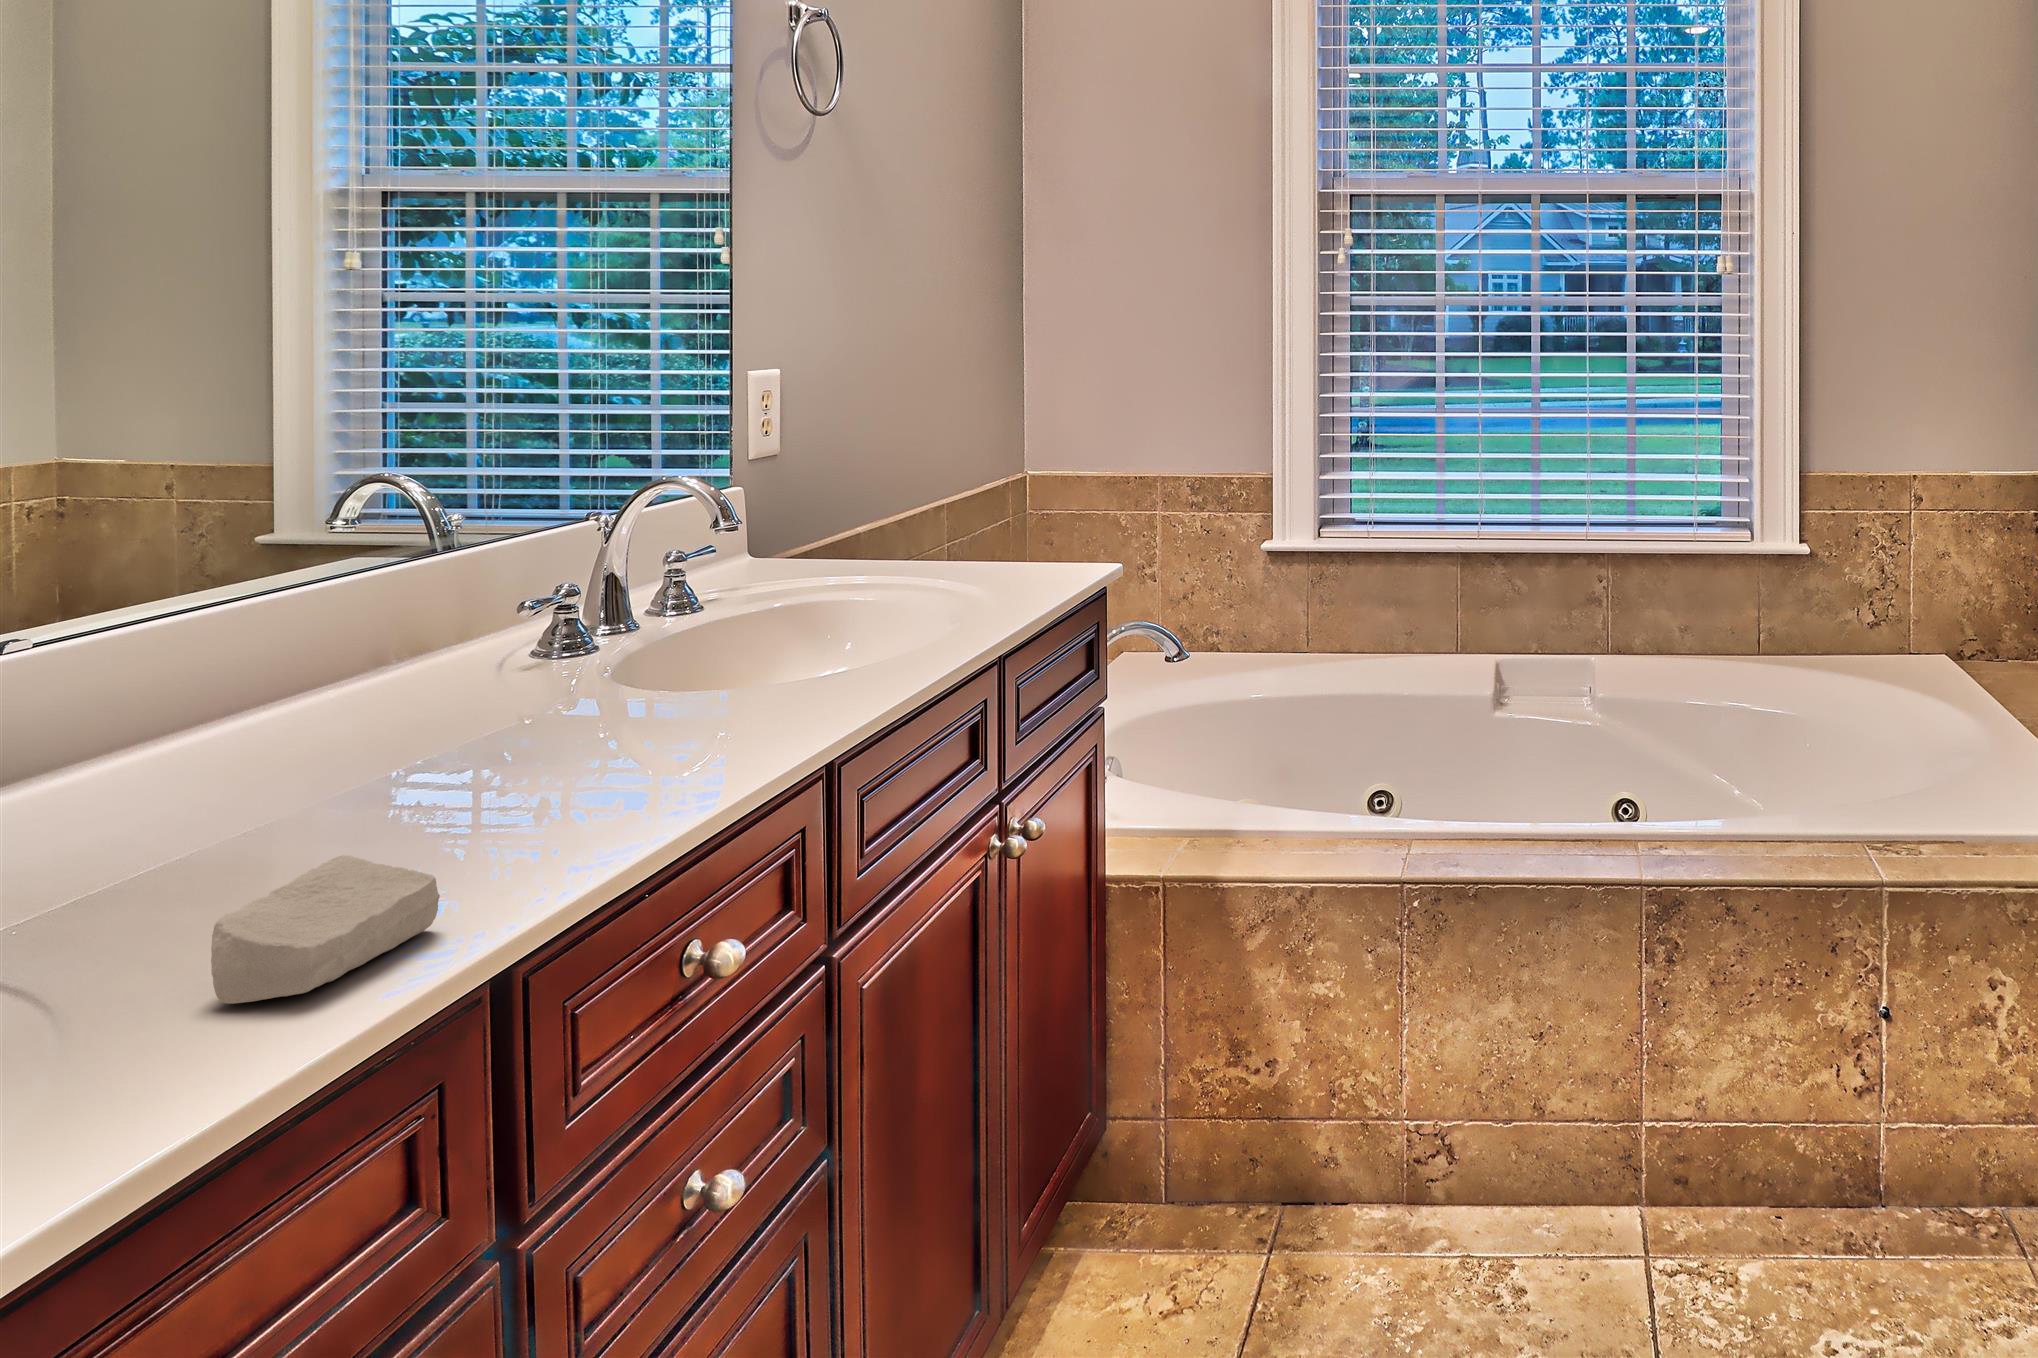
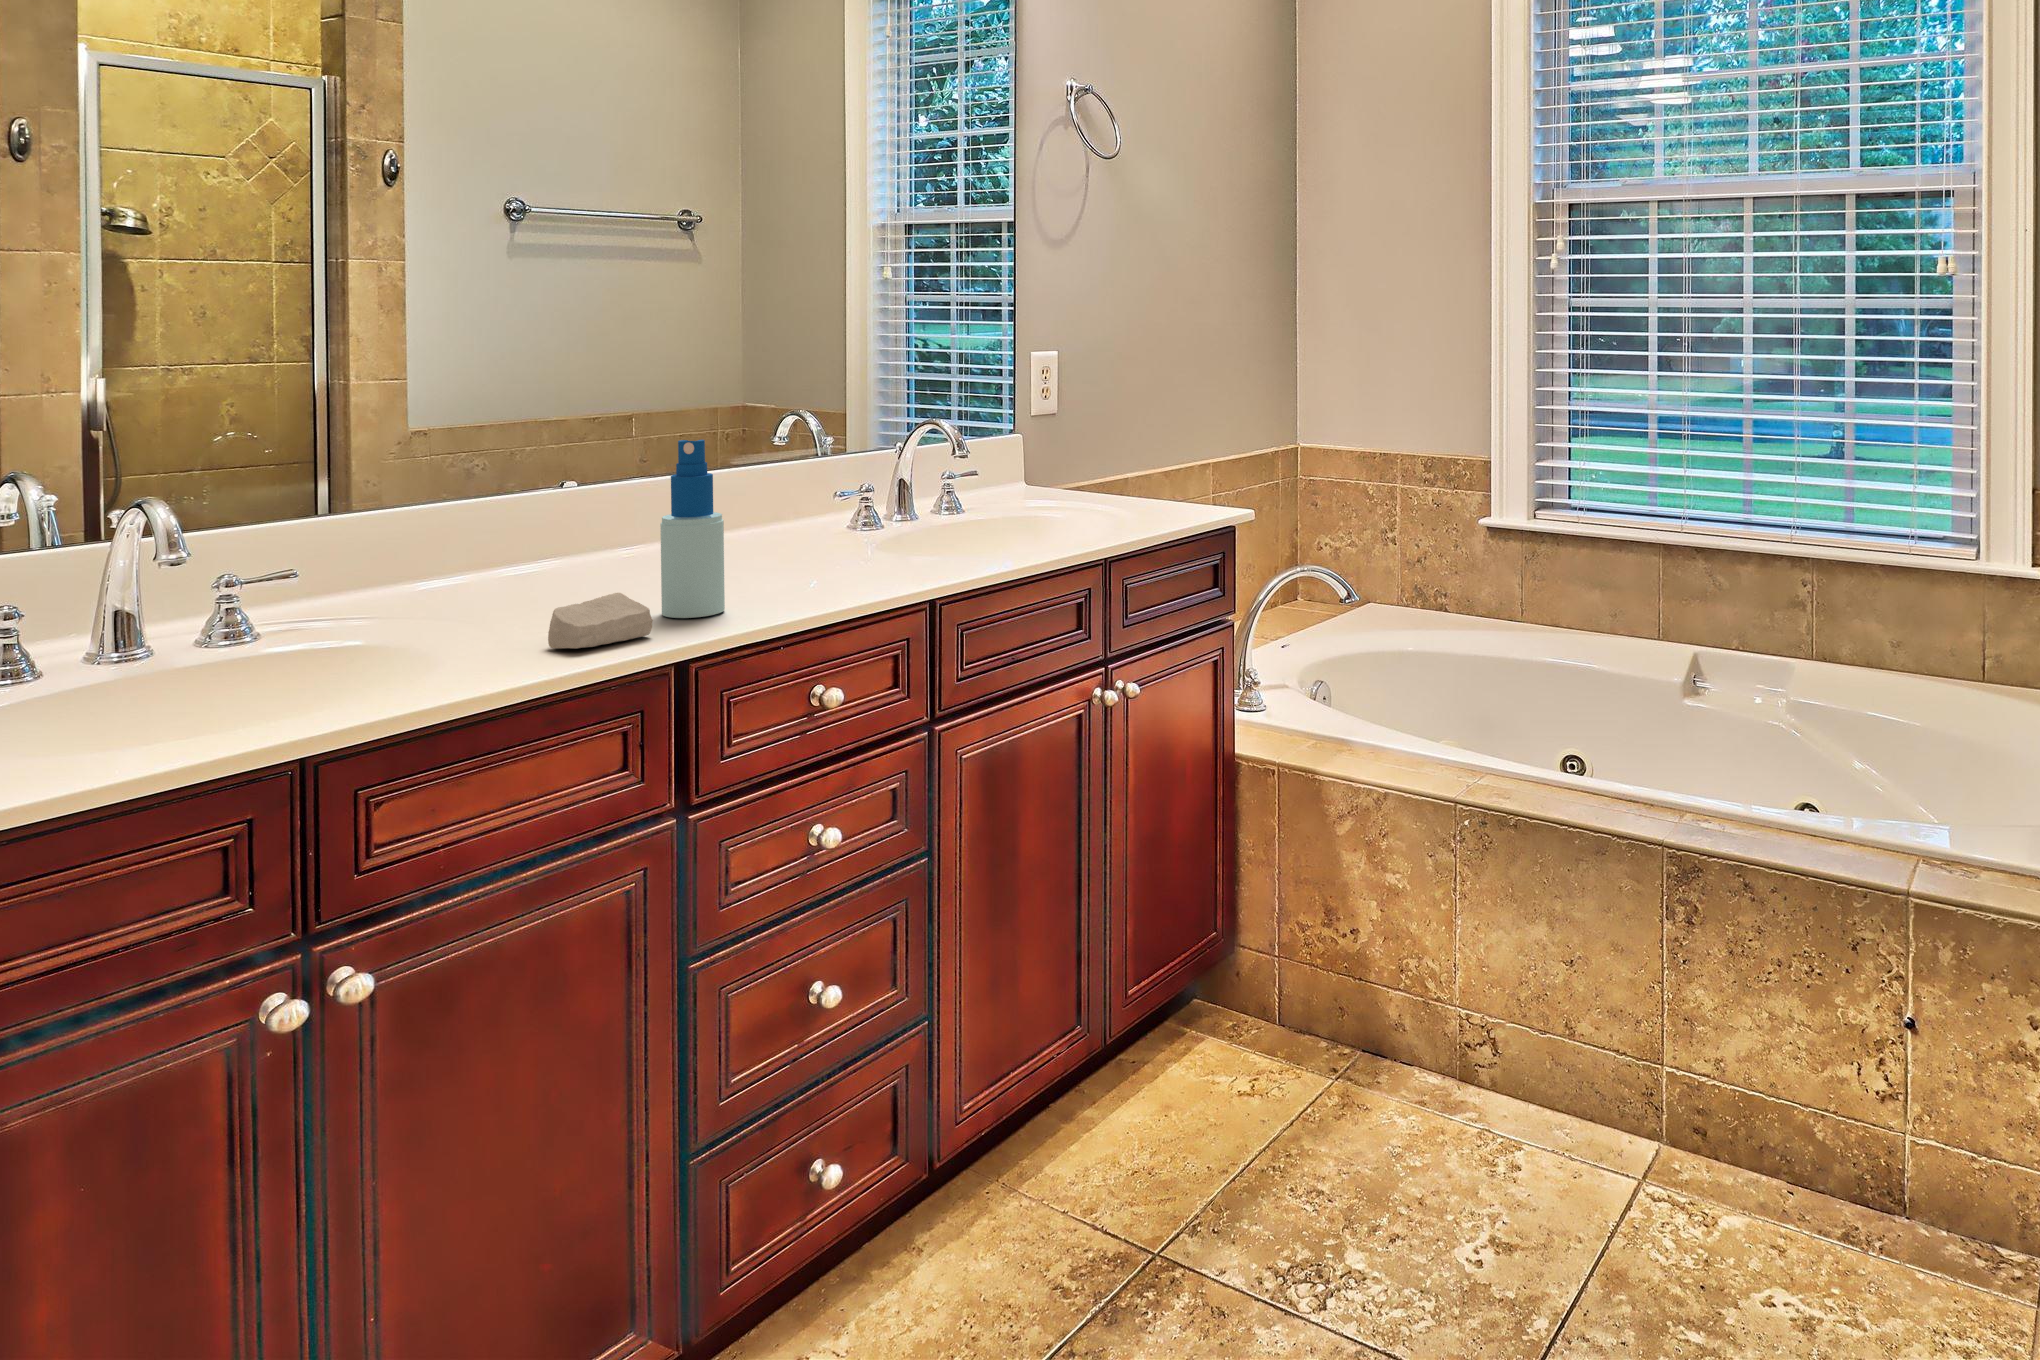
spray bottle: none [385,541,524,878] -> present [660,440,725,618]

